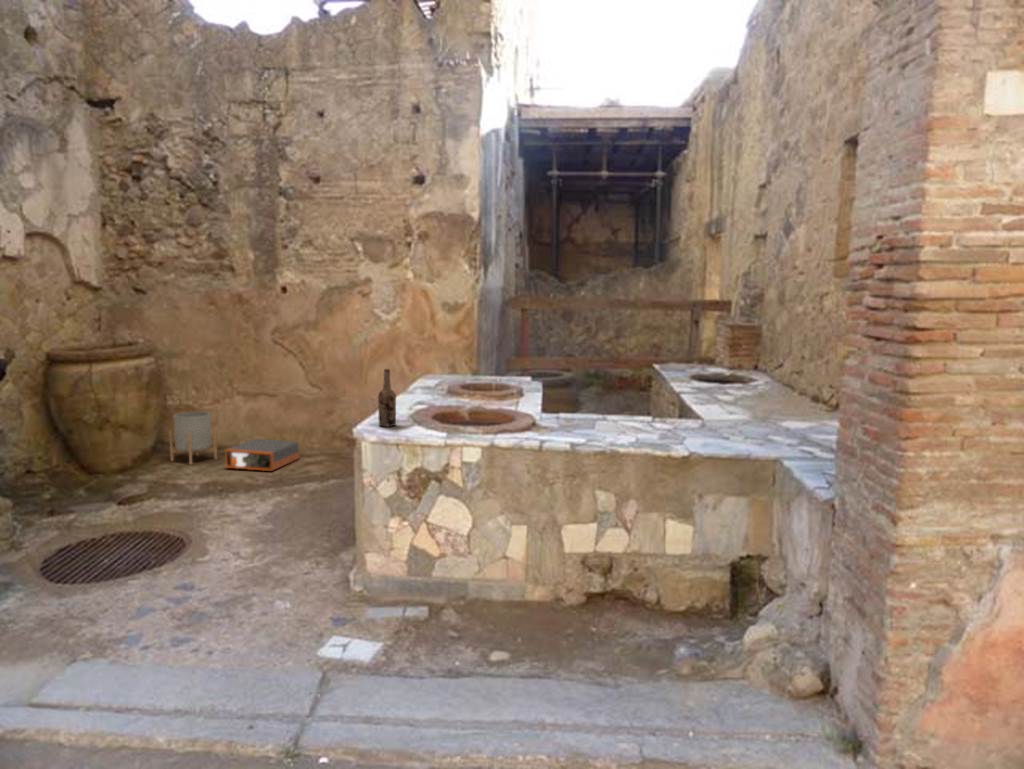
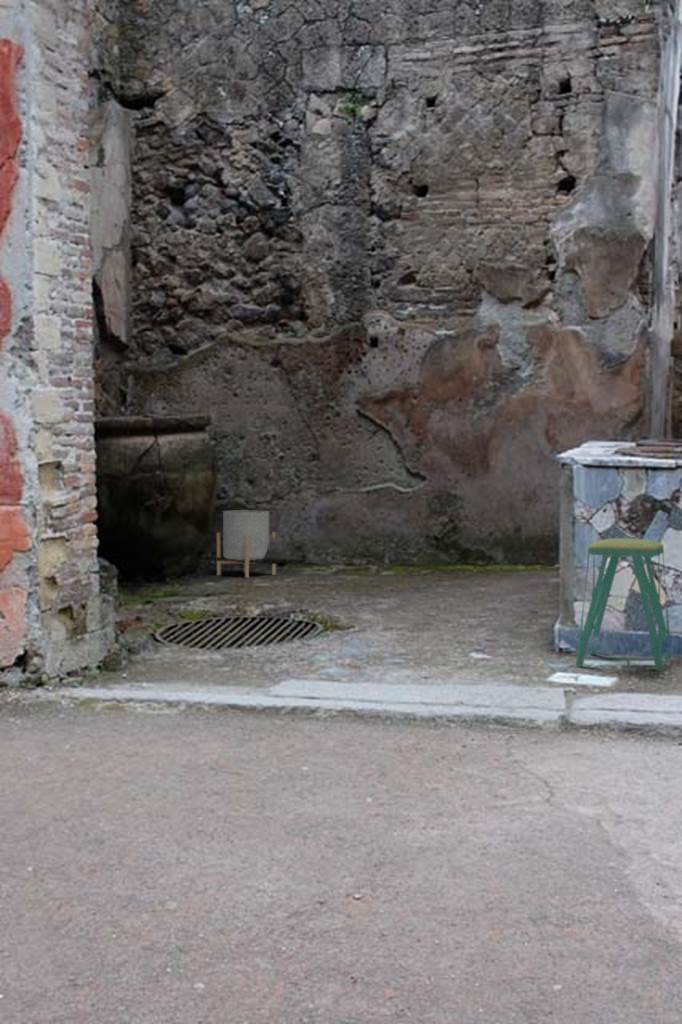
wine bottle: present [378,369,396,427] -> none [581,386,603,455]
storage box: present [225,439,299,471] -> none [297,549,388,583]
stool: none [354,509,441,632] -> present [576,538,671,670]

